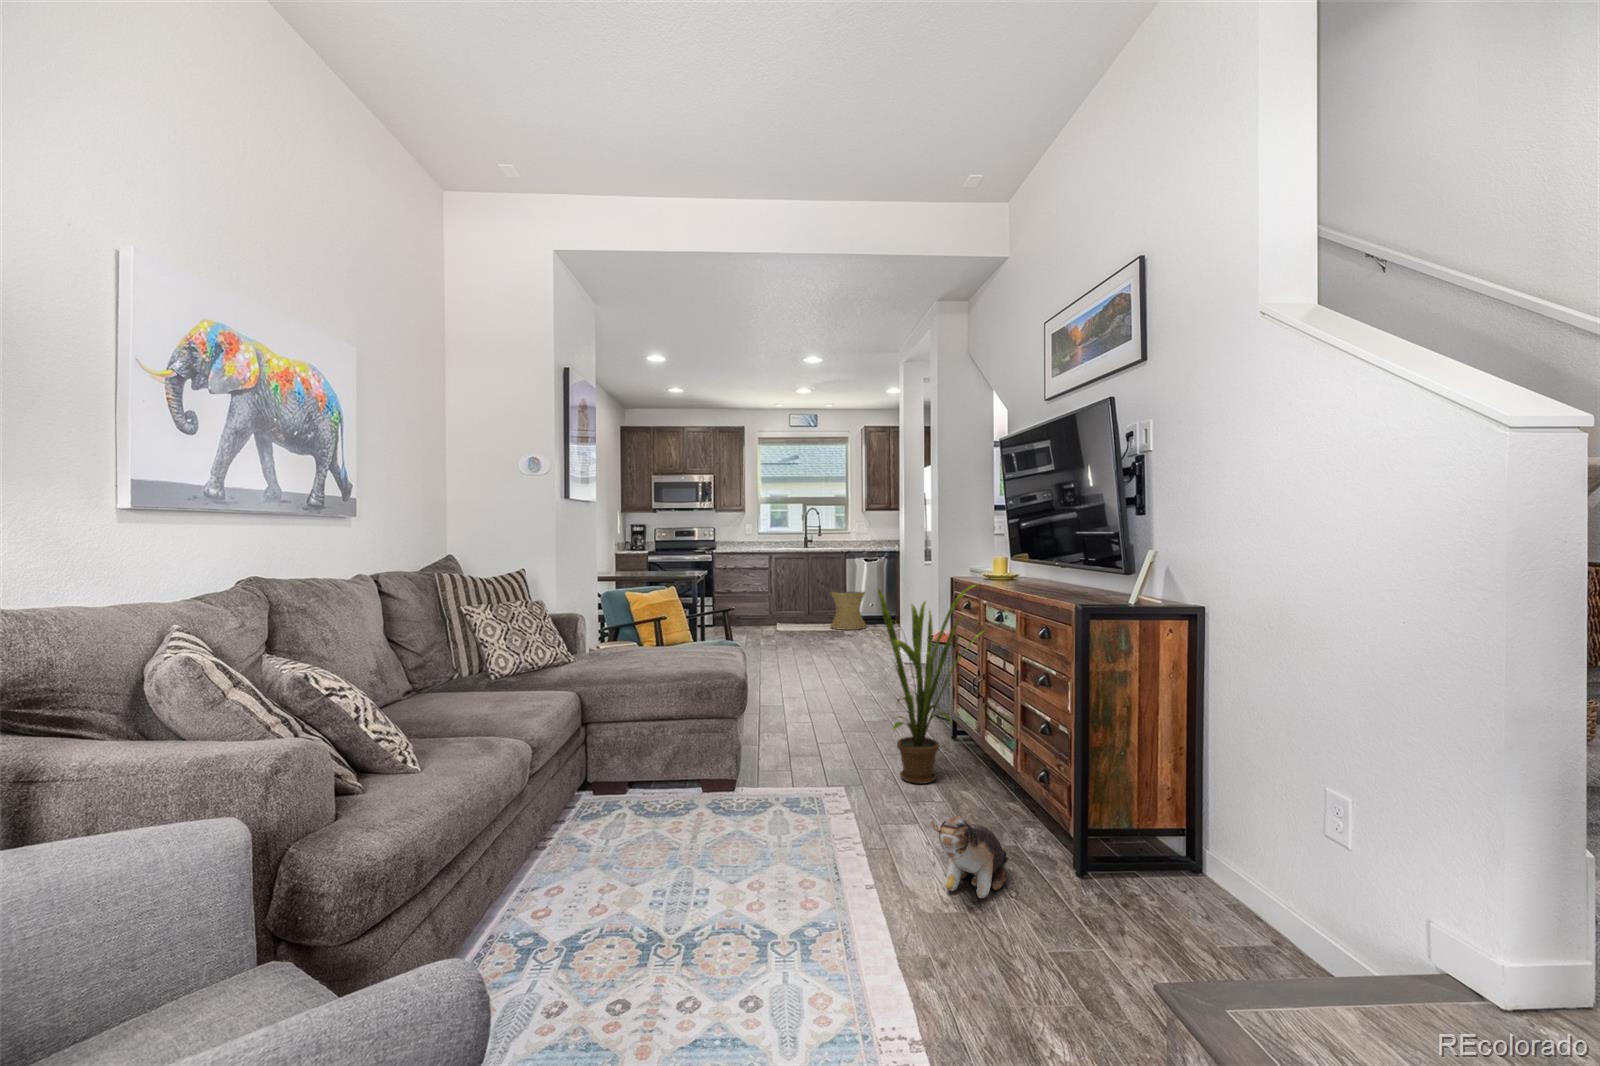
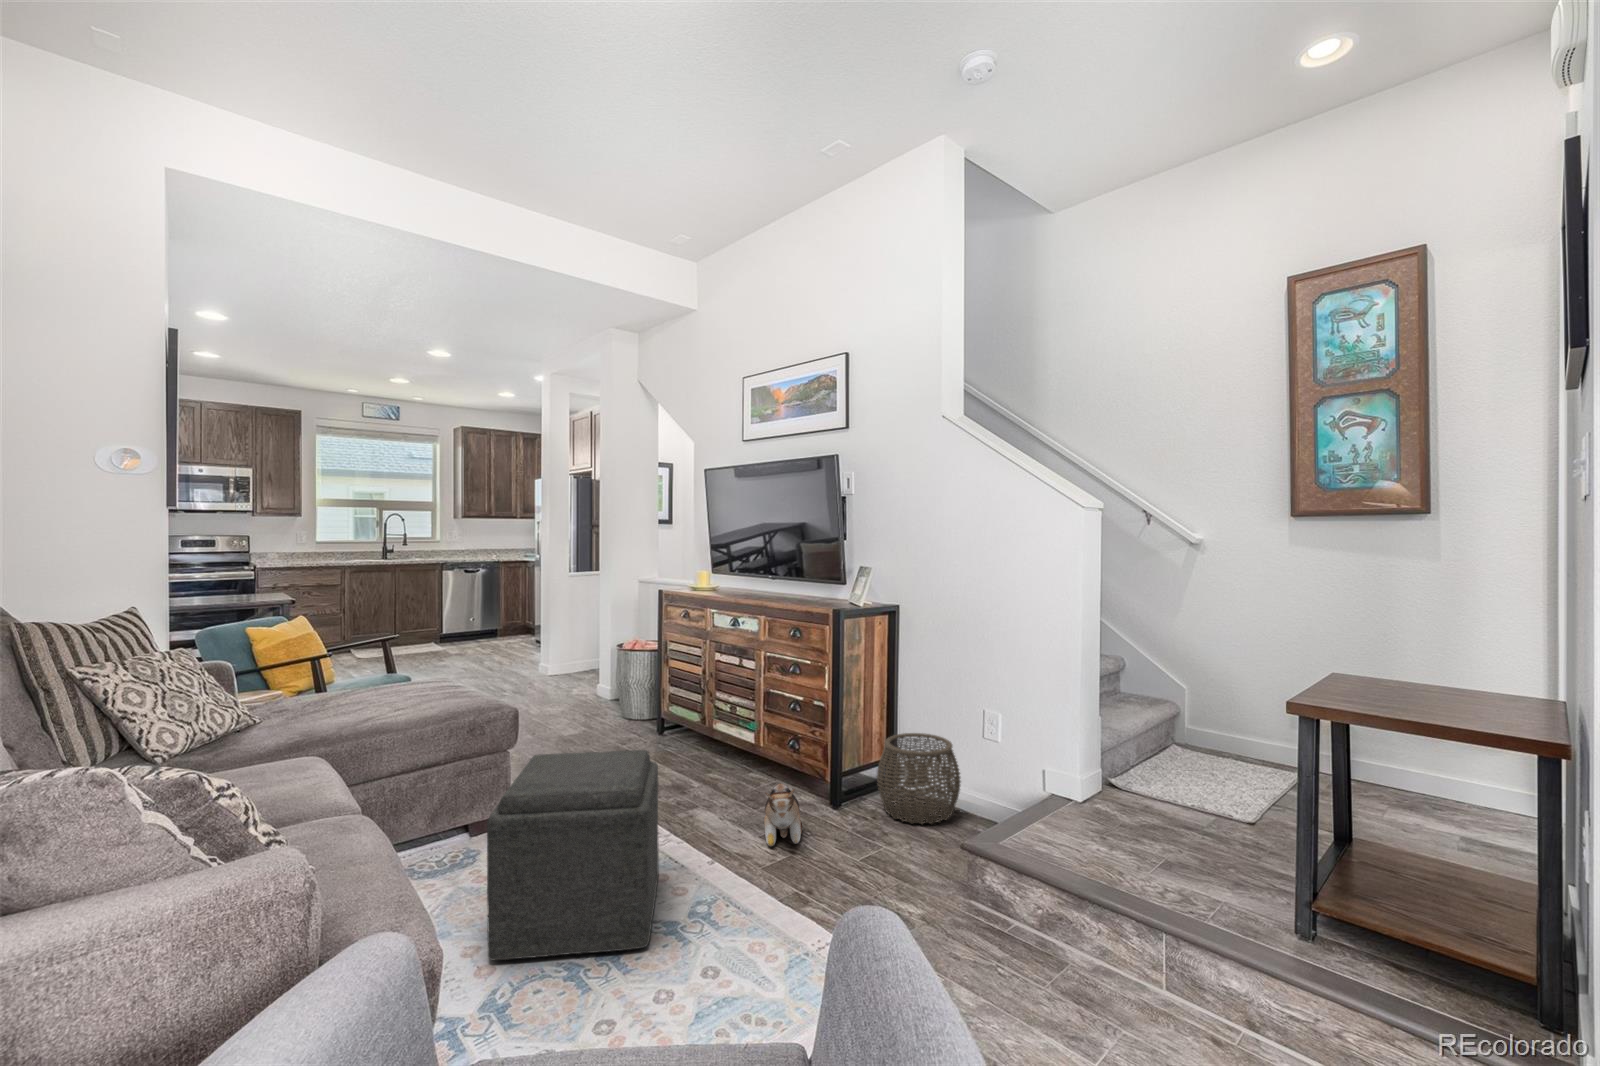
house plant: present [878,584,981,784] -> none [631,595,725,780]
side table: present [831,592,866,630] -> none [413,607,459,652]
ottoman: none [605,723,806,948] -> present [487,750,659,960]
woven basket: none [1130,793,1274,943] -> present [877,733,961,824]

